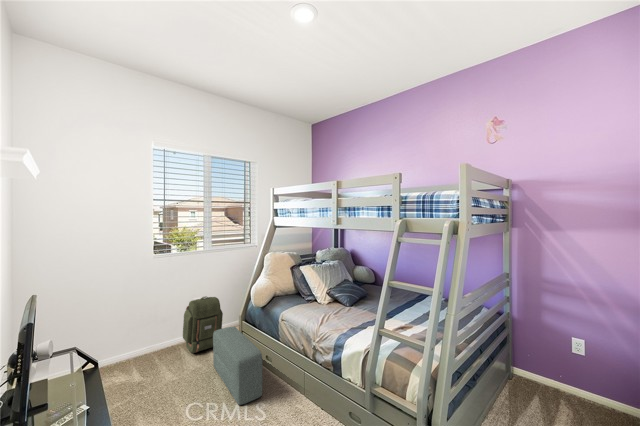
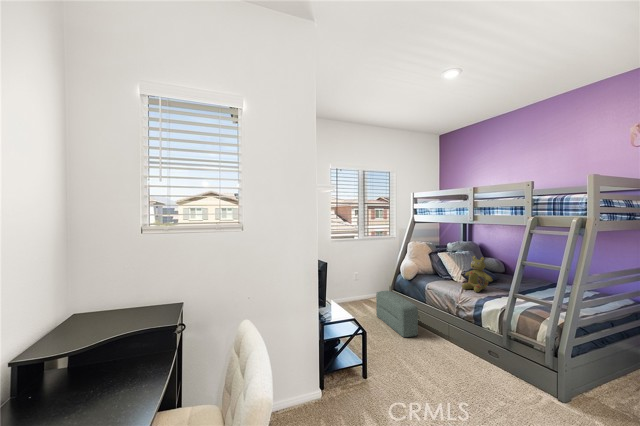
stuffed bear: none [323,271,359,322] -> present [462,256,493,292]
backpack: present [183,296,223,353] -> none [351,270,377,307]

